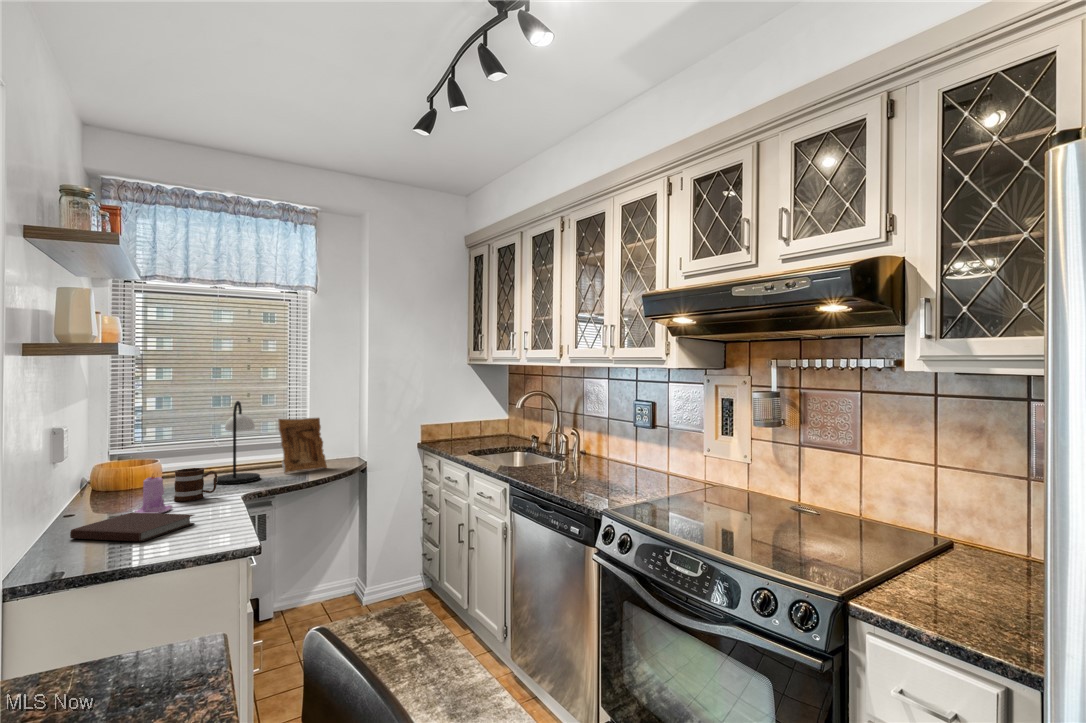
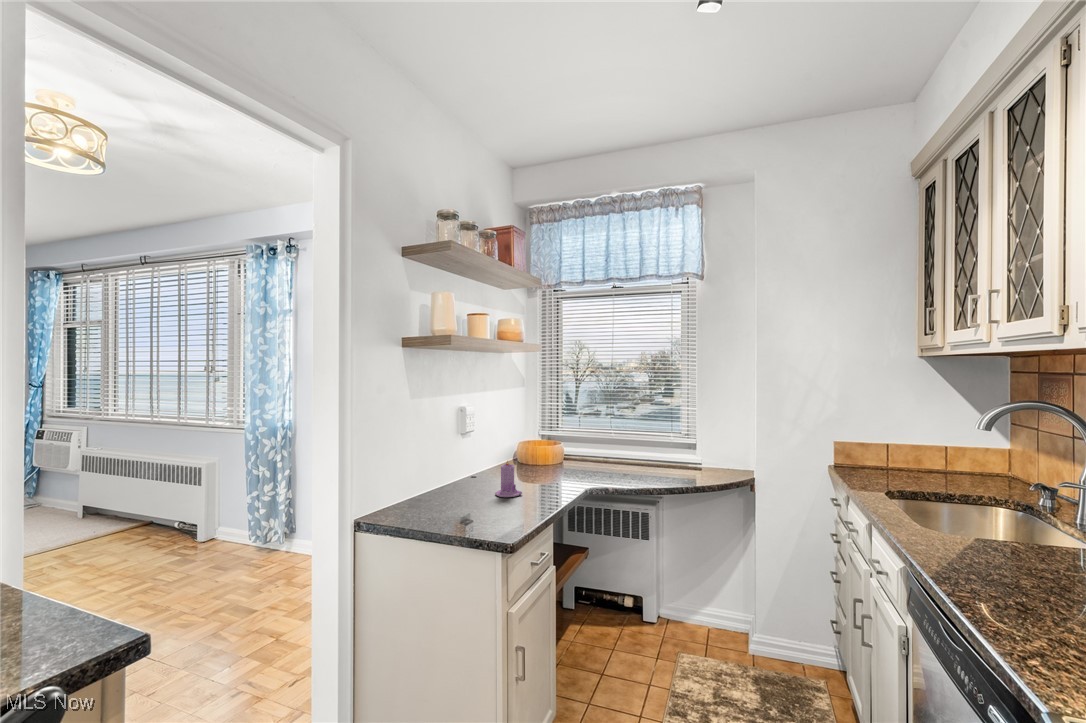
table lamp: present [216,401,260,484] -> none [586,398,626,481]
picture frame: present [278,418,327,473] -> none [650,418,700,479]
mug: present [174,468,217,501] -> none [535,459,566,490]
notebook: present [70,512,195,542] -> none [436,492,509,521]

